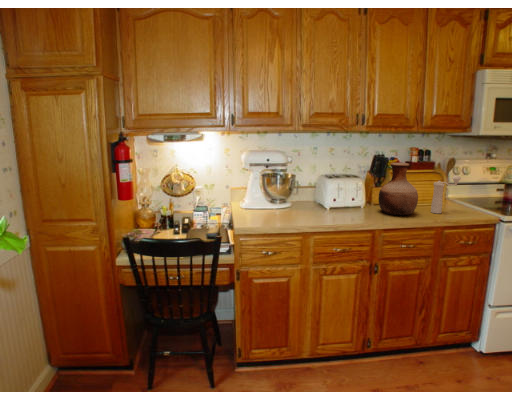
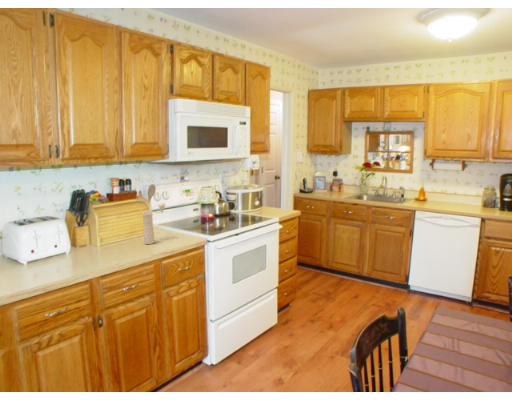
vase: present [378,163,418,216] -> none [87,196,131,255]

